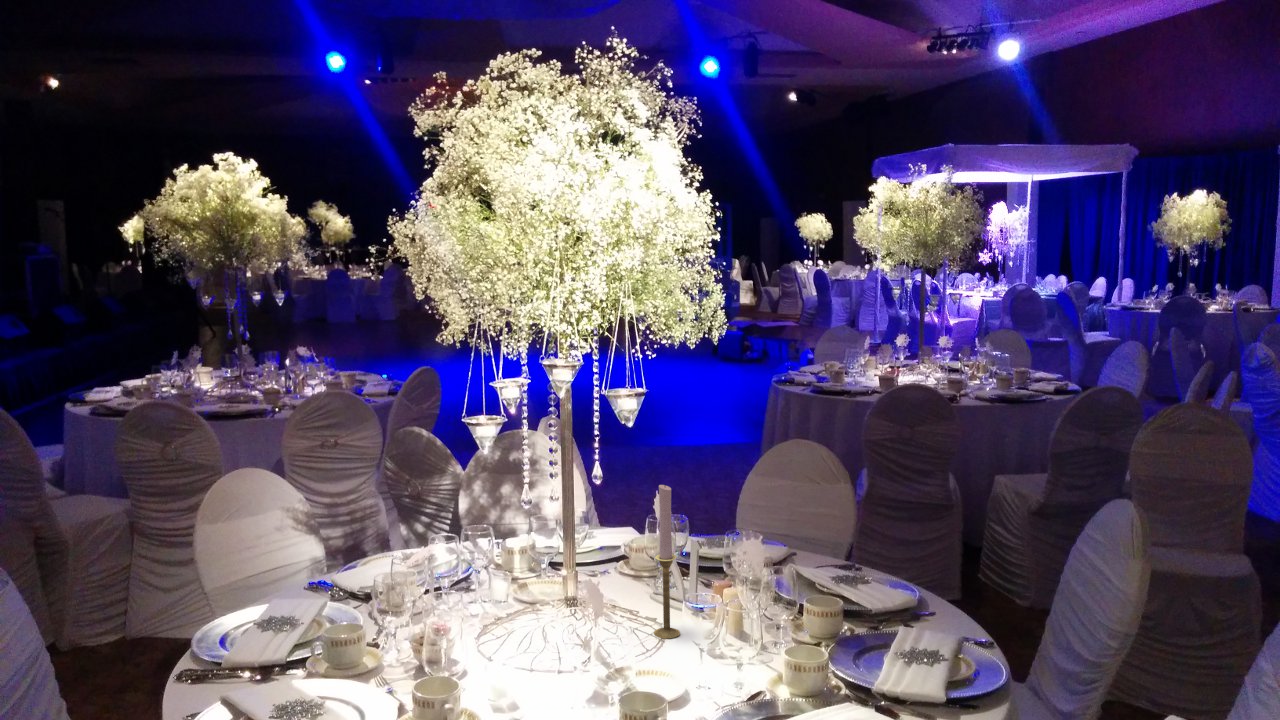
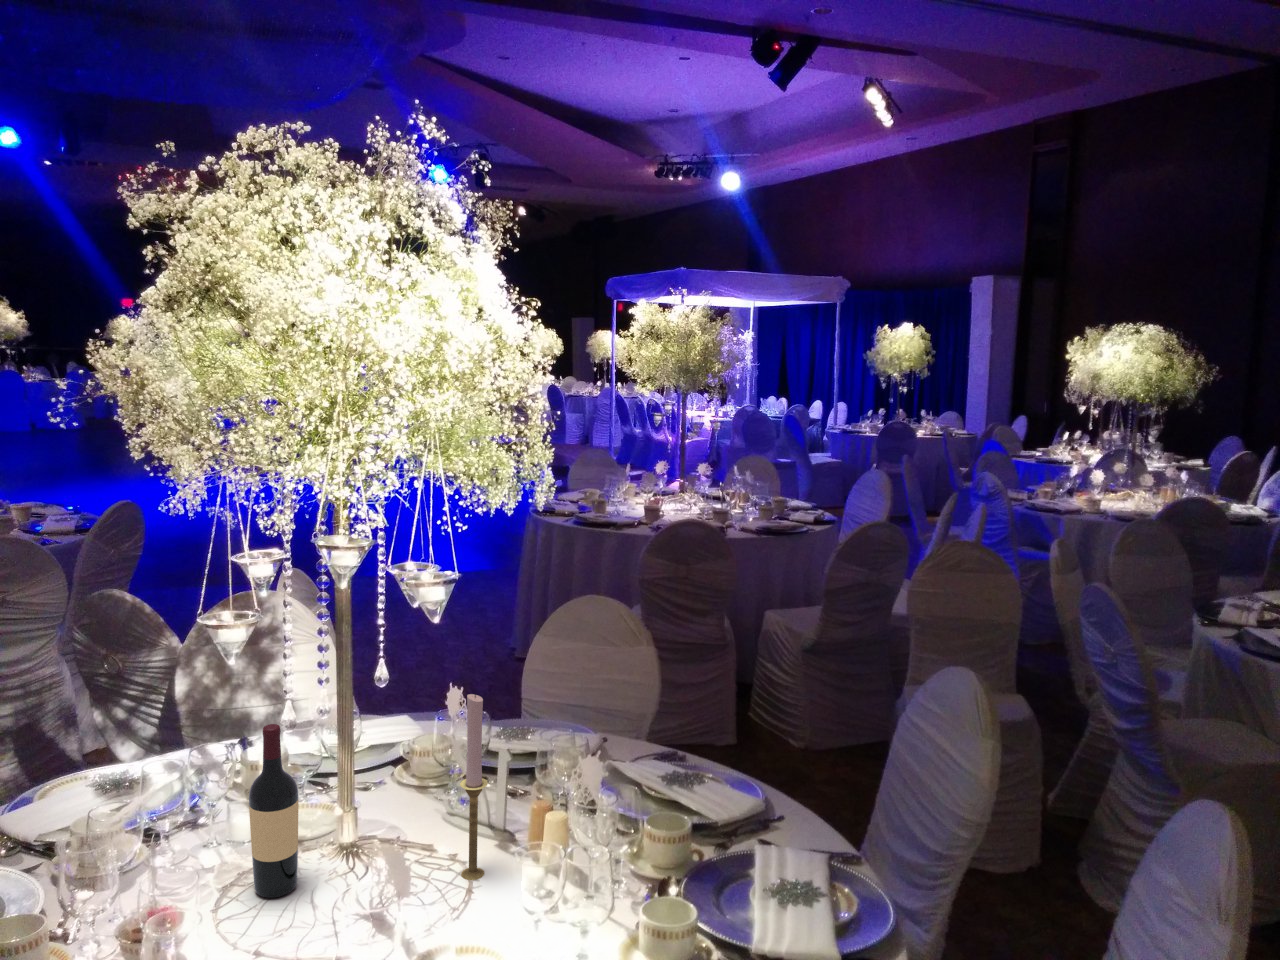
wine bottle: none [499,501,535,633] -> present [249,724,299,898]

